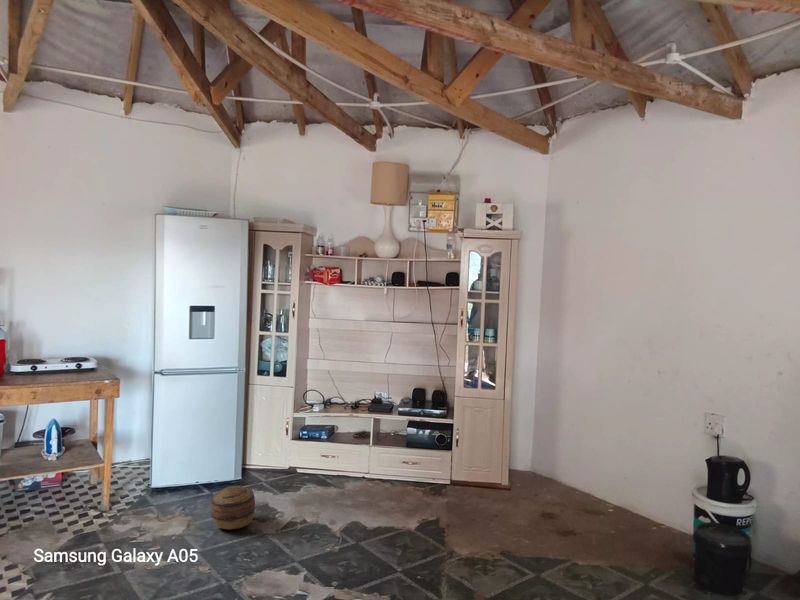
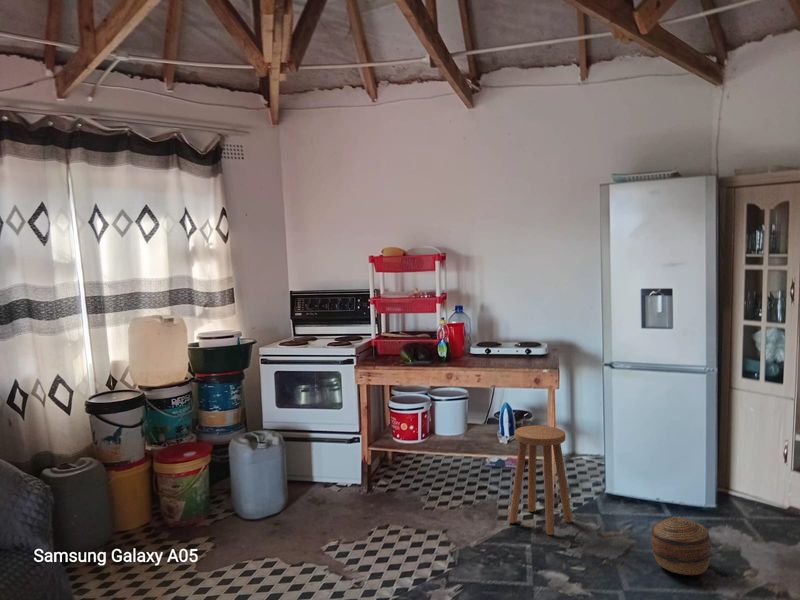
stool: none [70,434,132,534] -> present [509,426,572,535]

